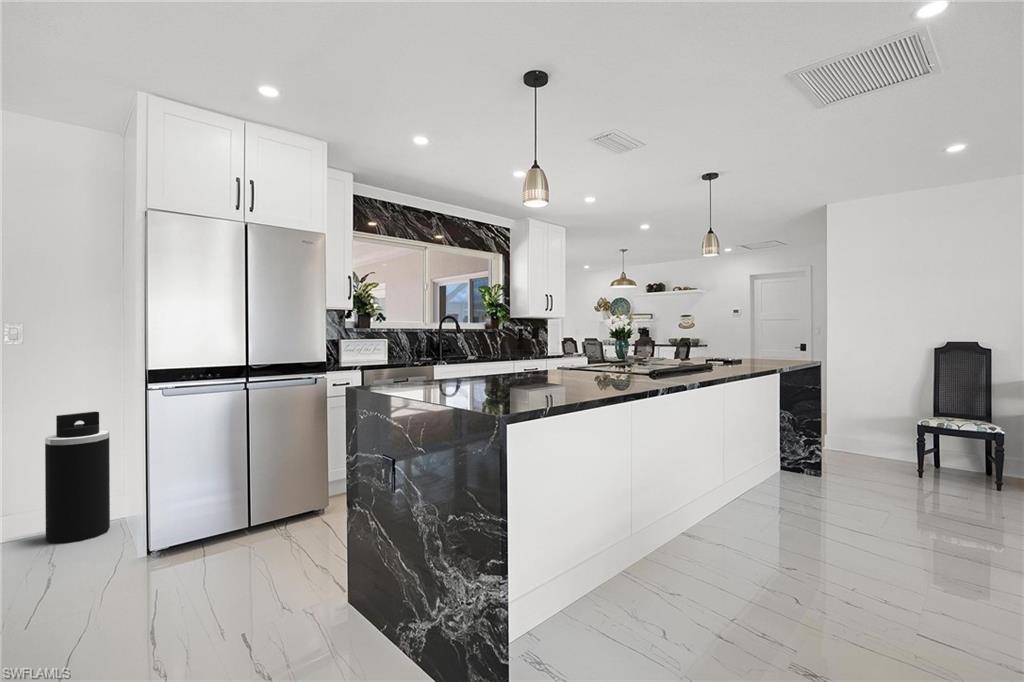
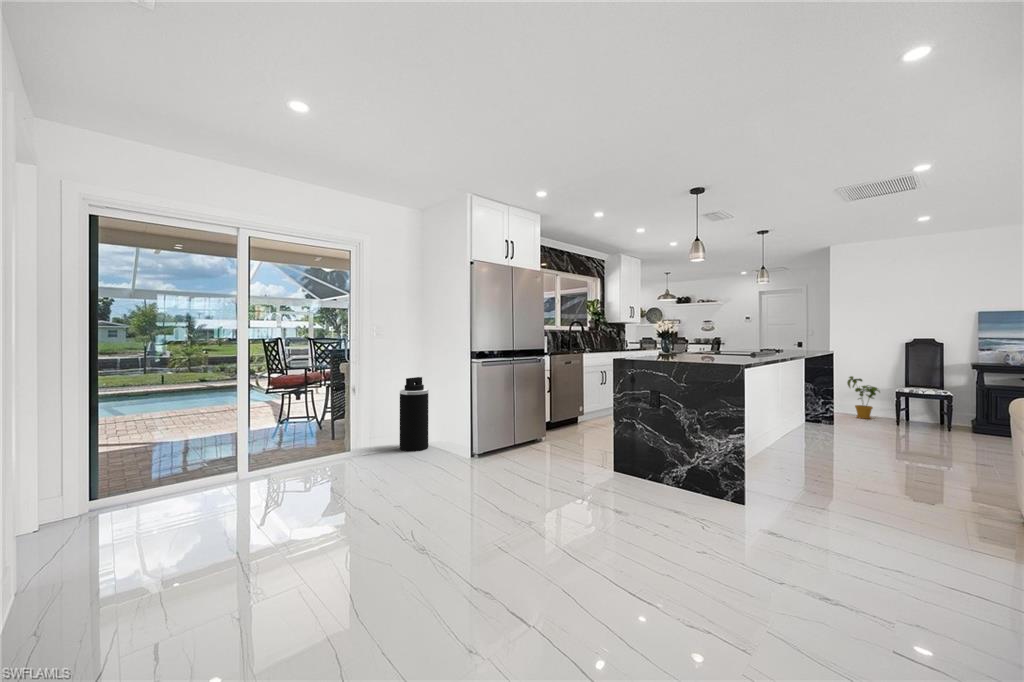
house plant: none [849,398,897,463] -> present [847,376,880,419]

